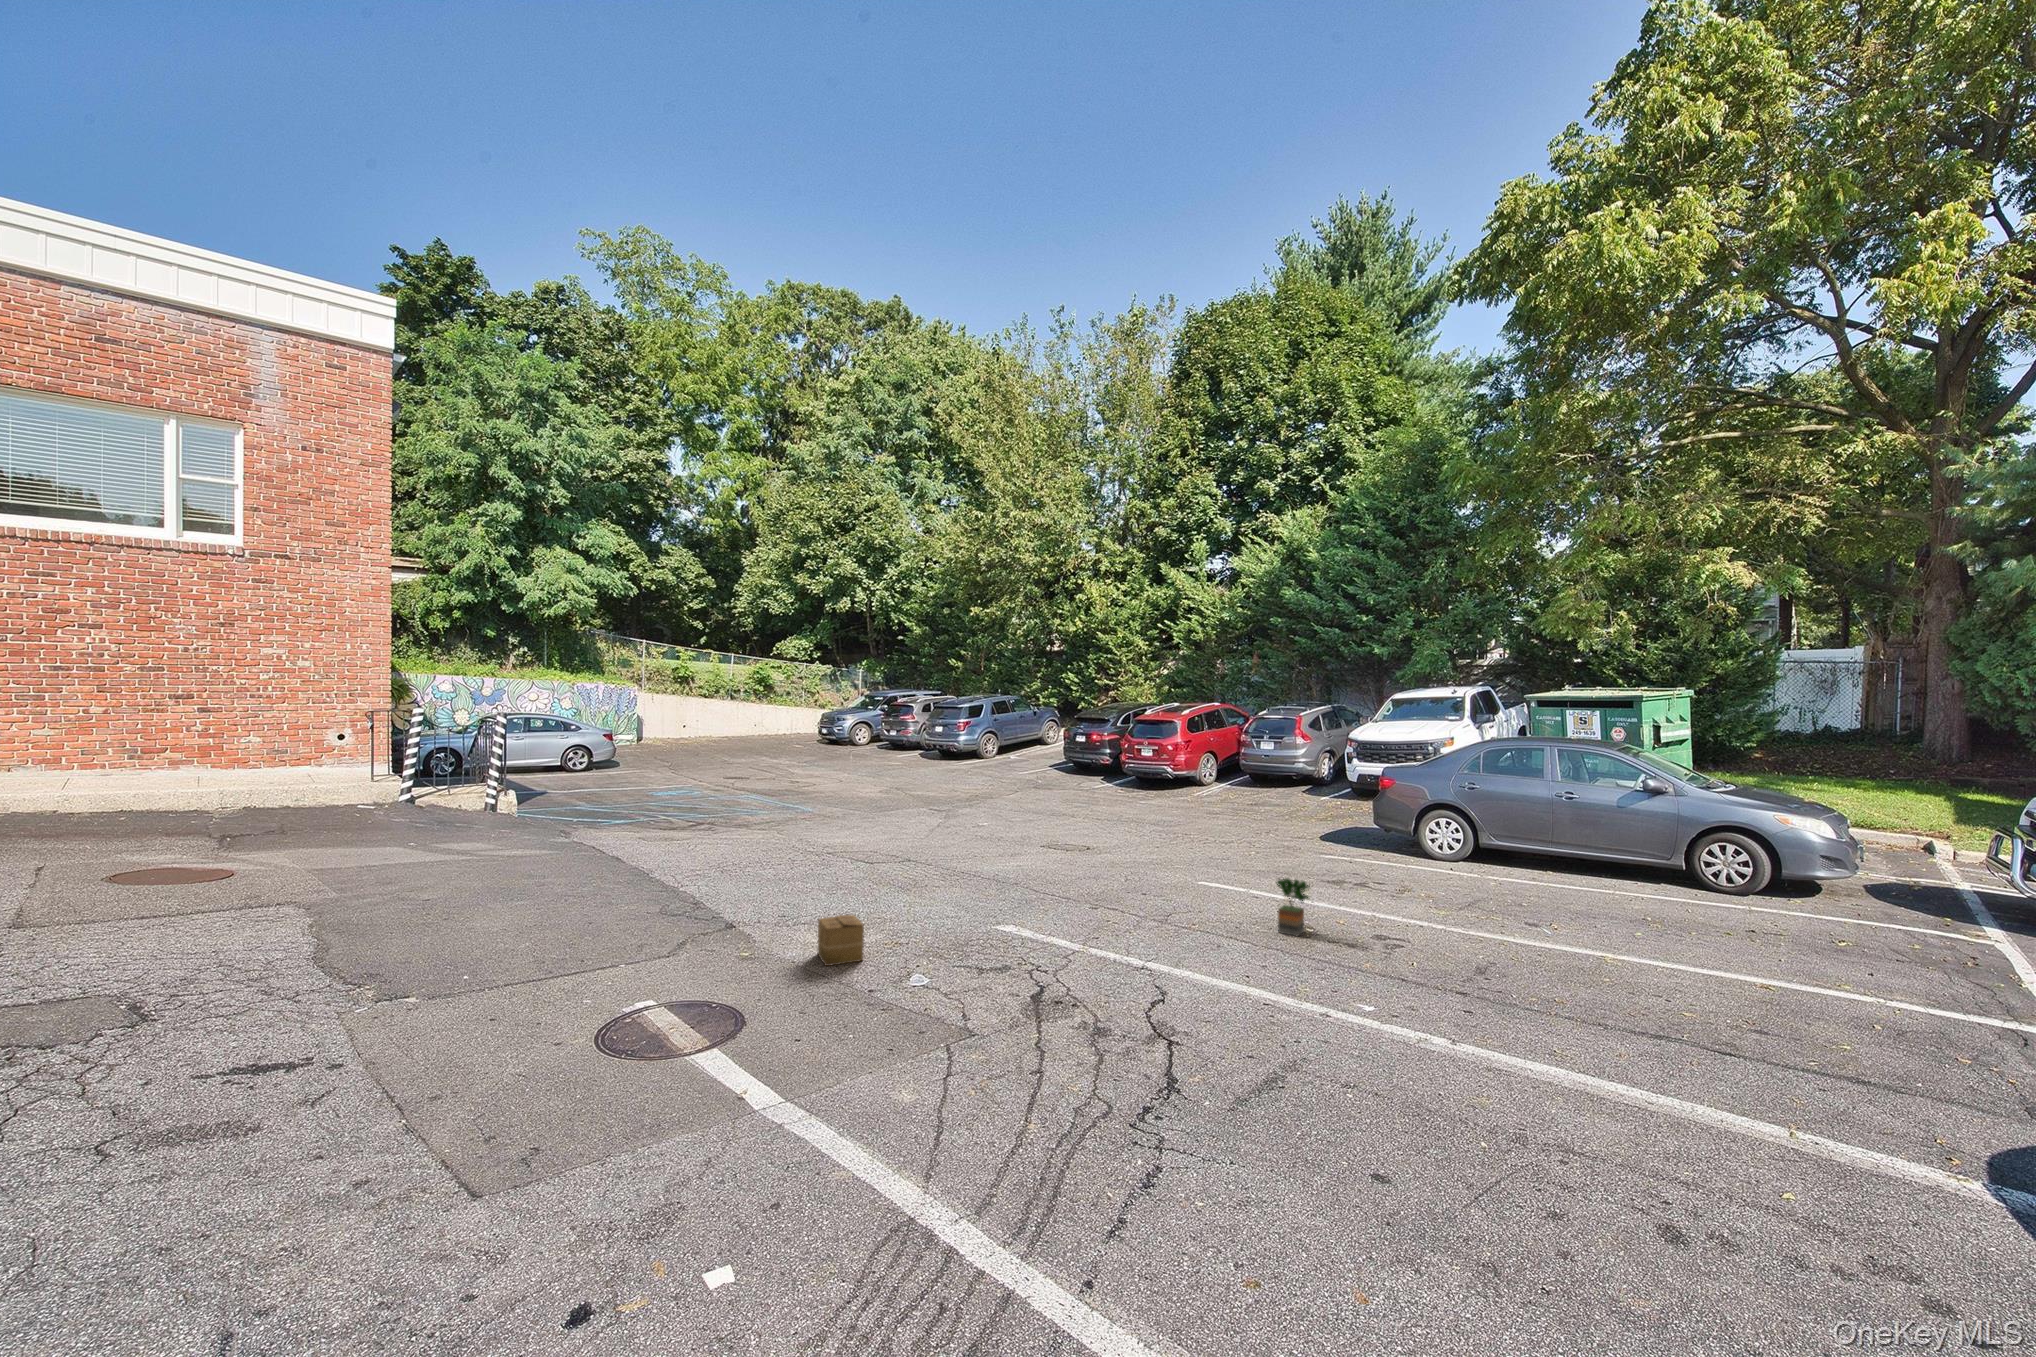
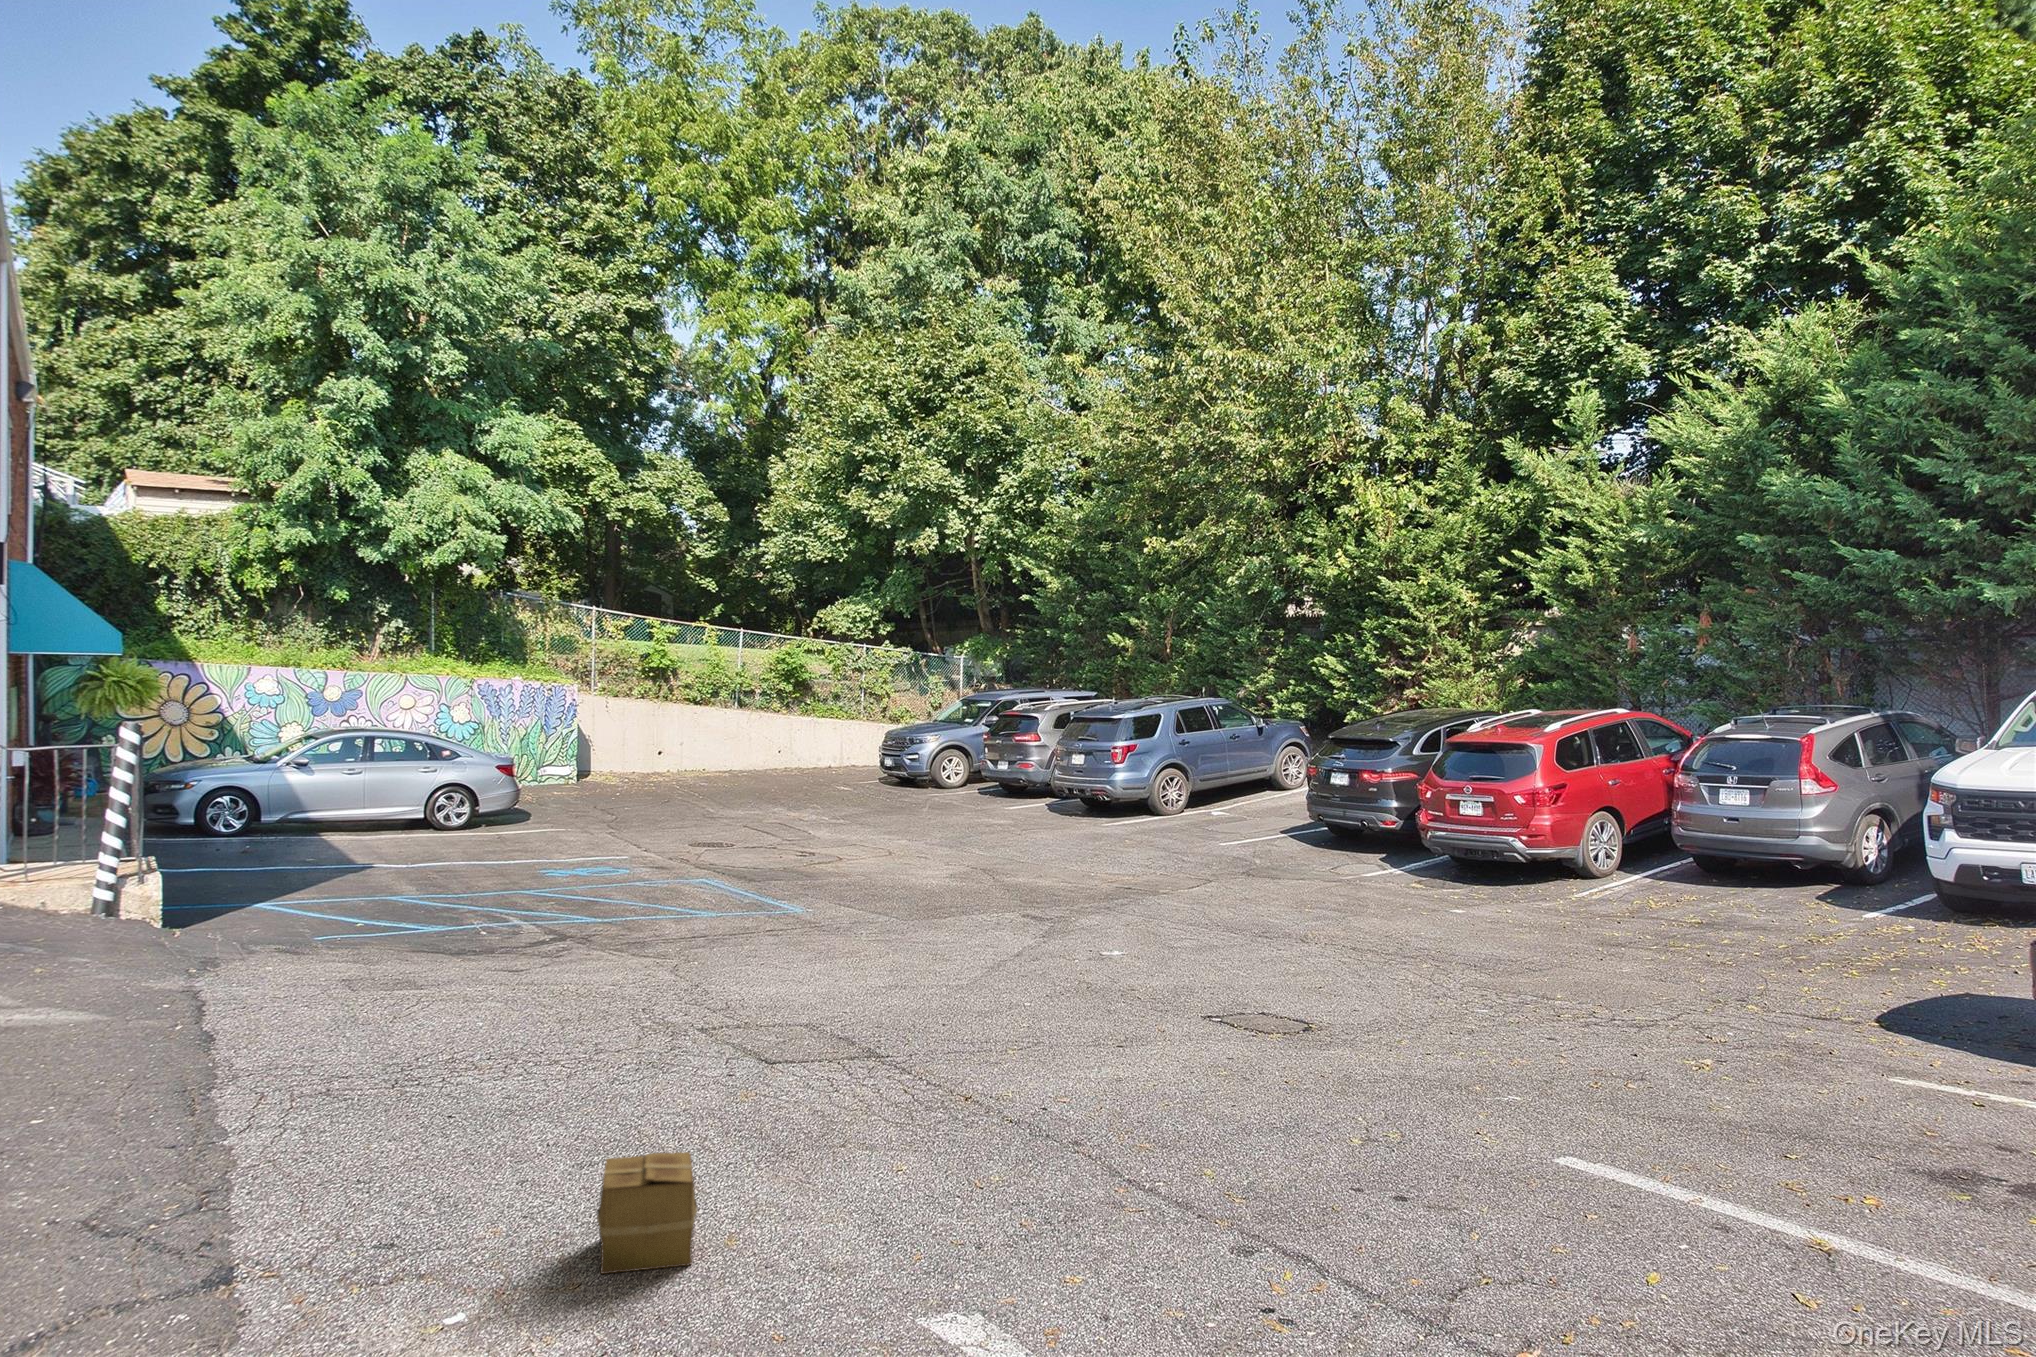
potted tree: present [1276,878,1310,936] -> none [1728,1115,1831,1273]

